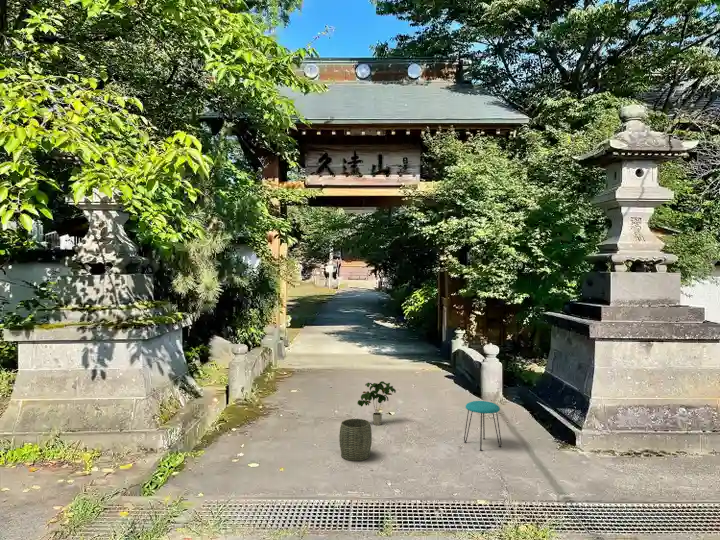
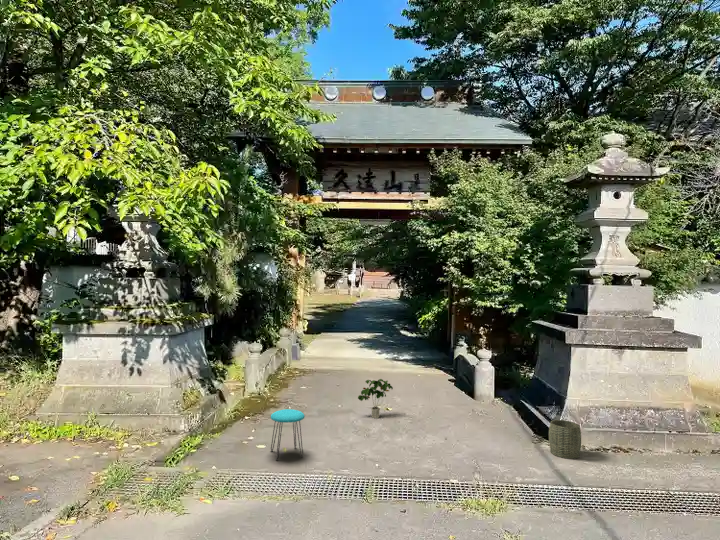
stool: present [464,401,502,451] -> present [271,409,305,460]
woven basket: present [339,419,372,461] -> present [549,420,581,459]

